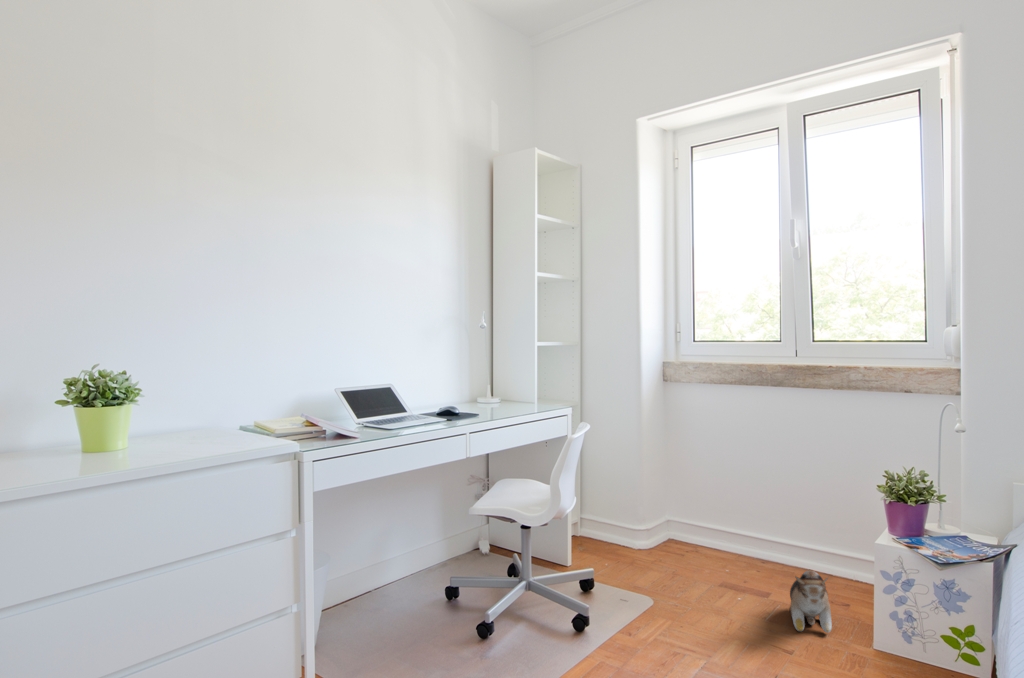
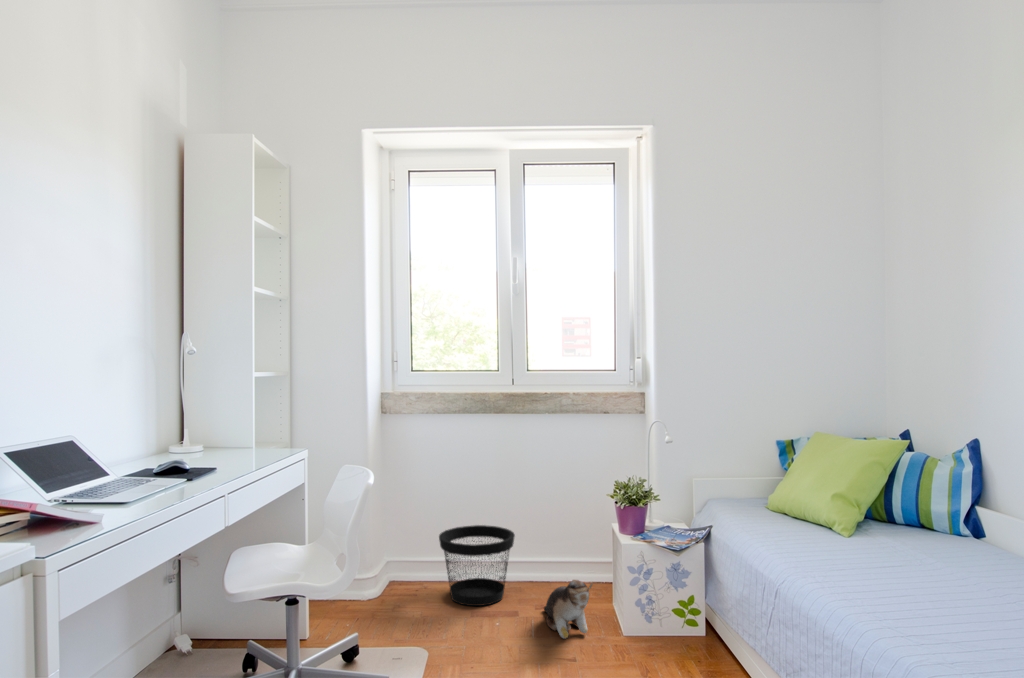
wastebasket: none [701,499,783,580] -> present [439,525,515,606]

